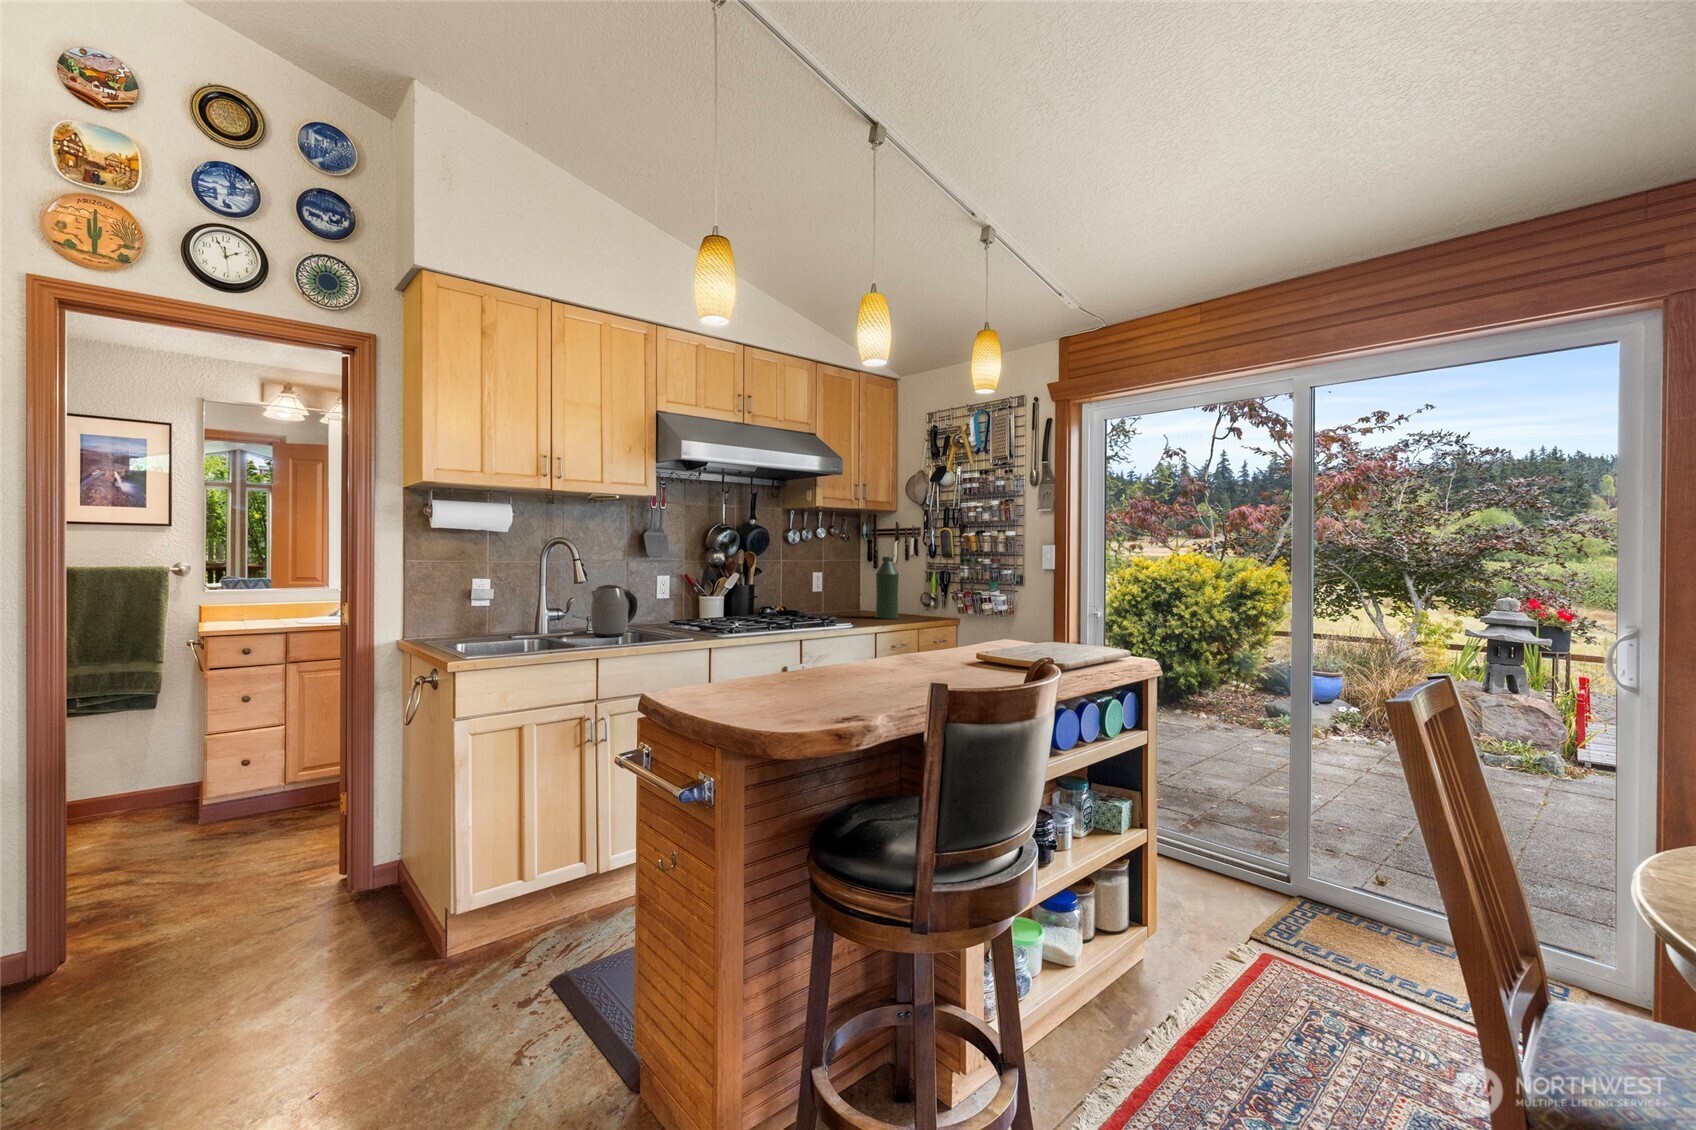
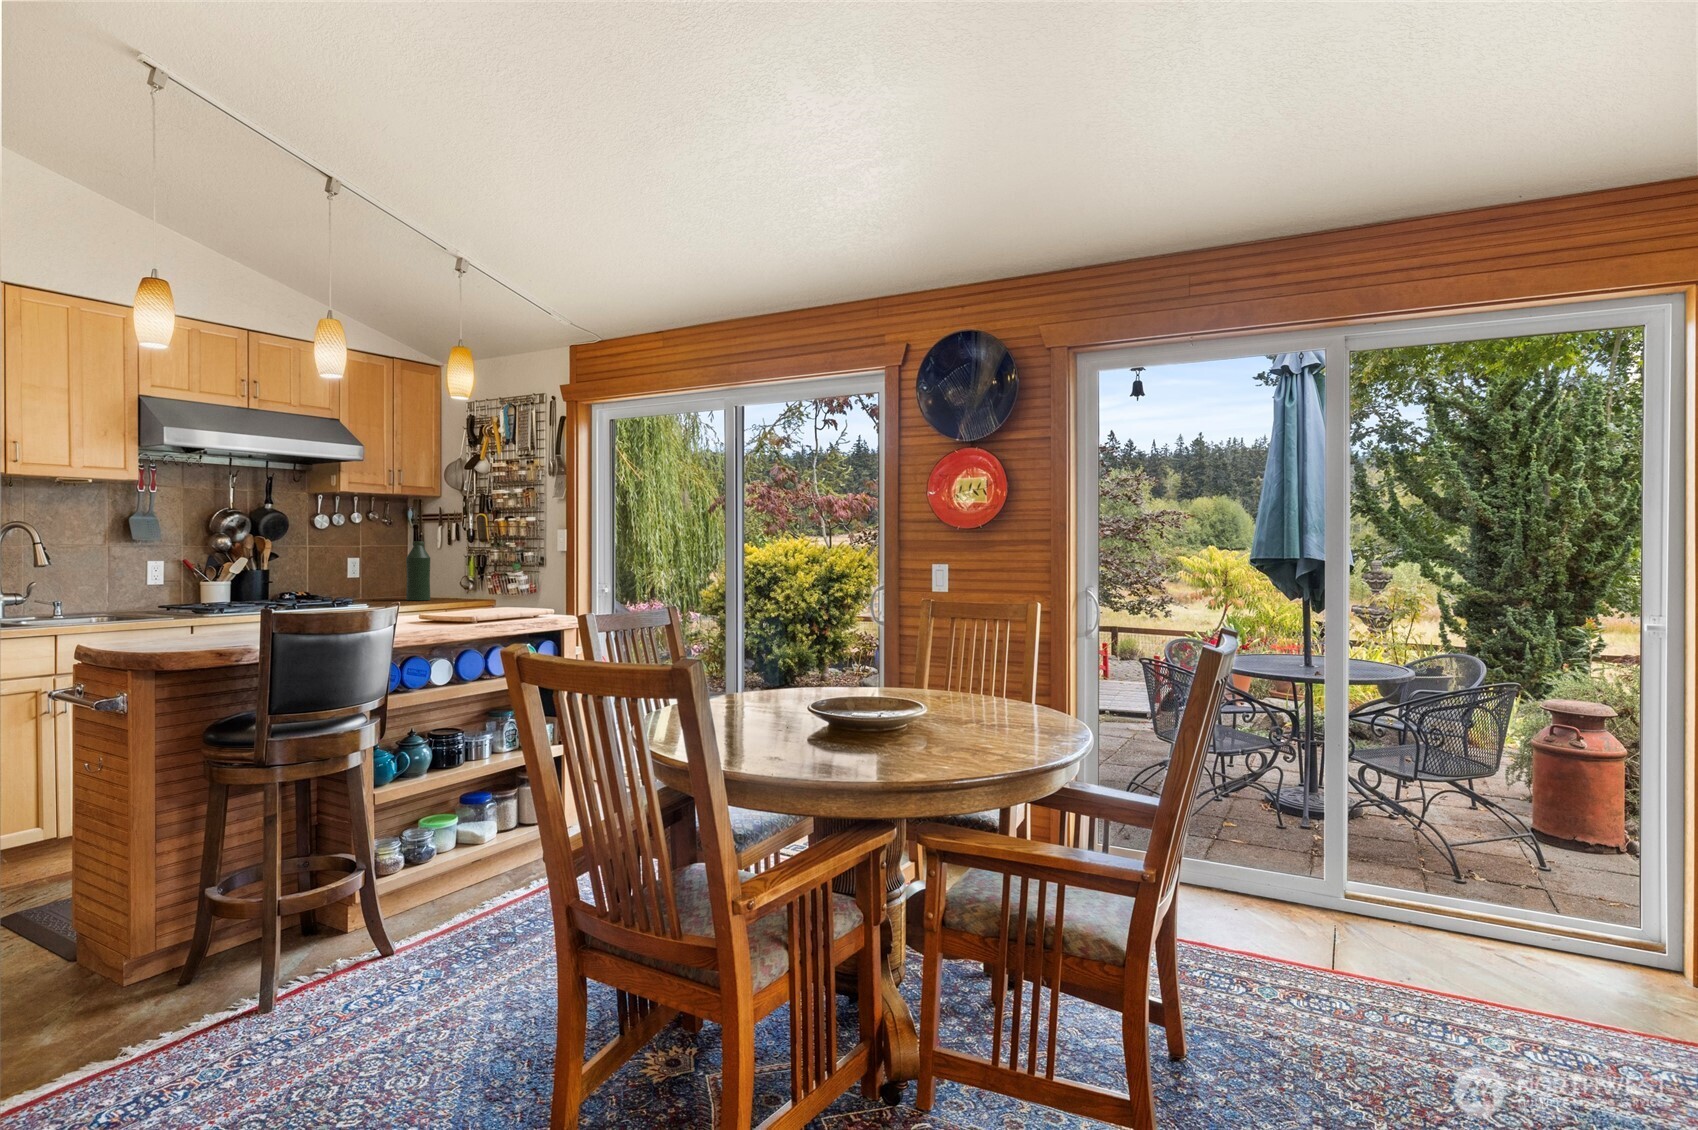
kettle: present [590,585,637,637] -> none [53,567,113,618]

